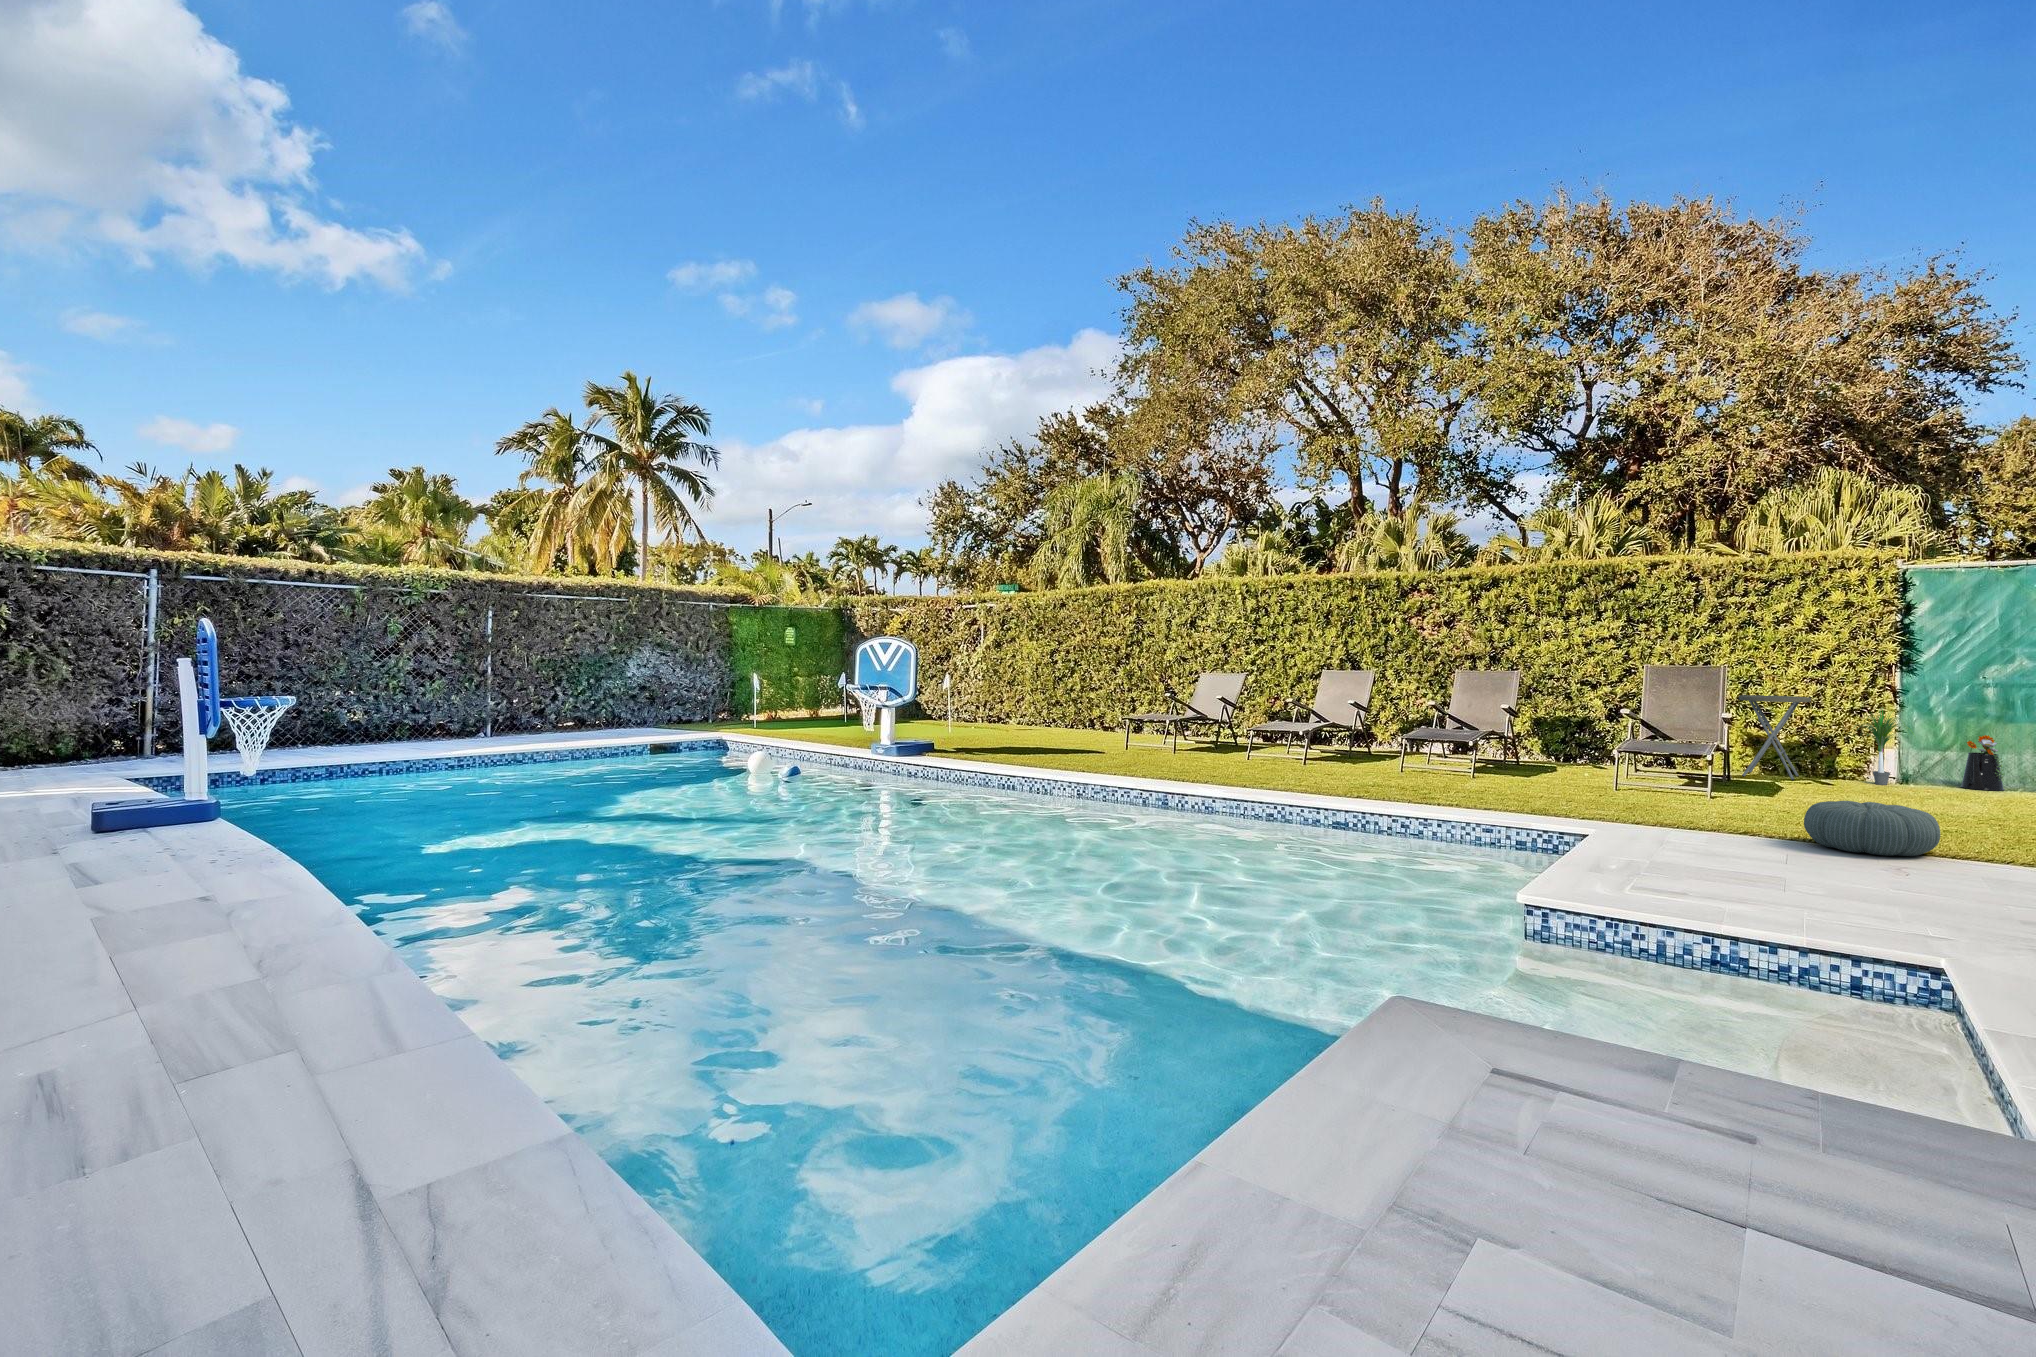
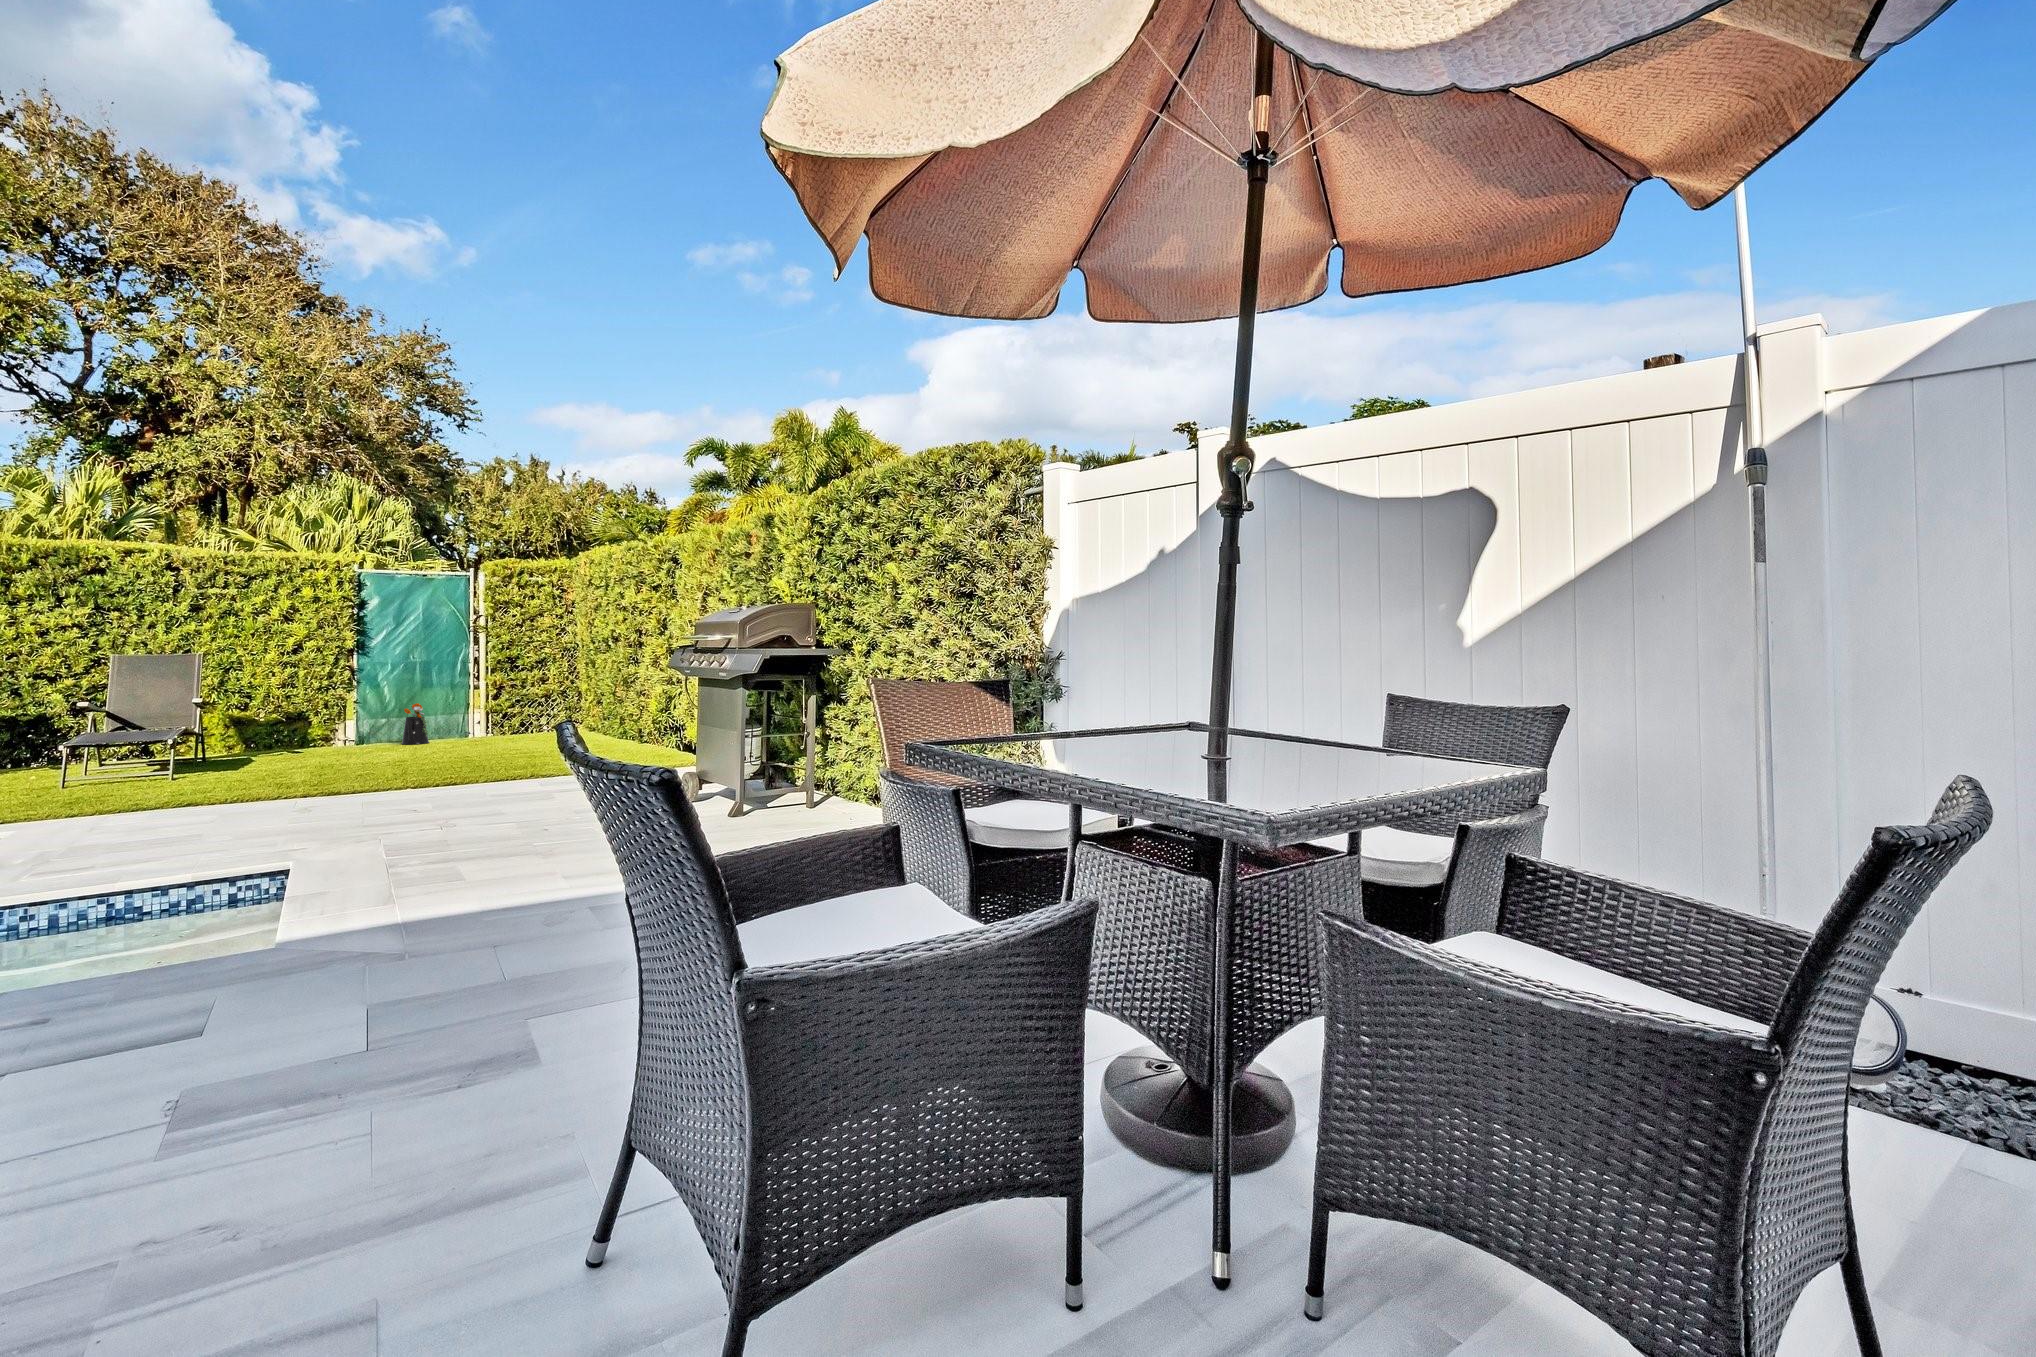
side table: present [1739,695,1811,781] -> none [220,680,286,756]
potted plant: present [1854,710,1907,785] -> none [317,683,370,749]
pouf: present [1804,801,1940,856] -> none [244,761,348,803]

